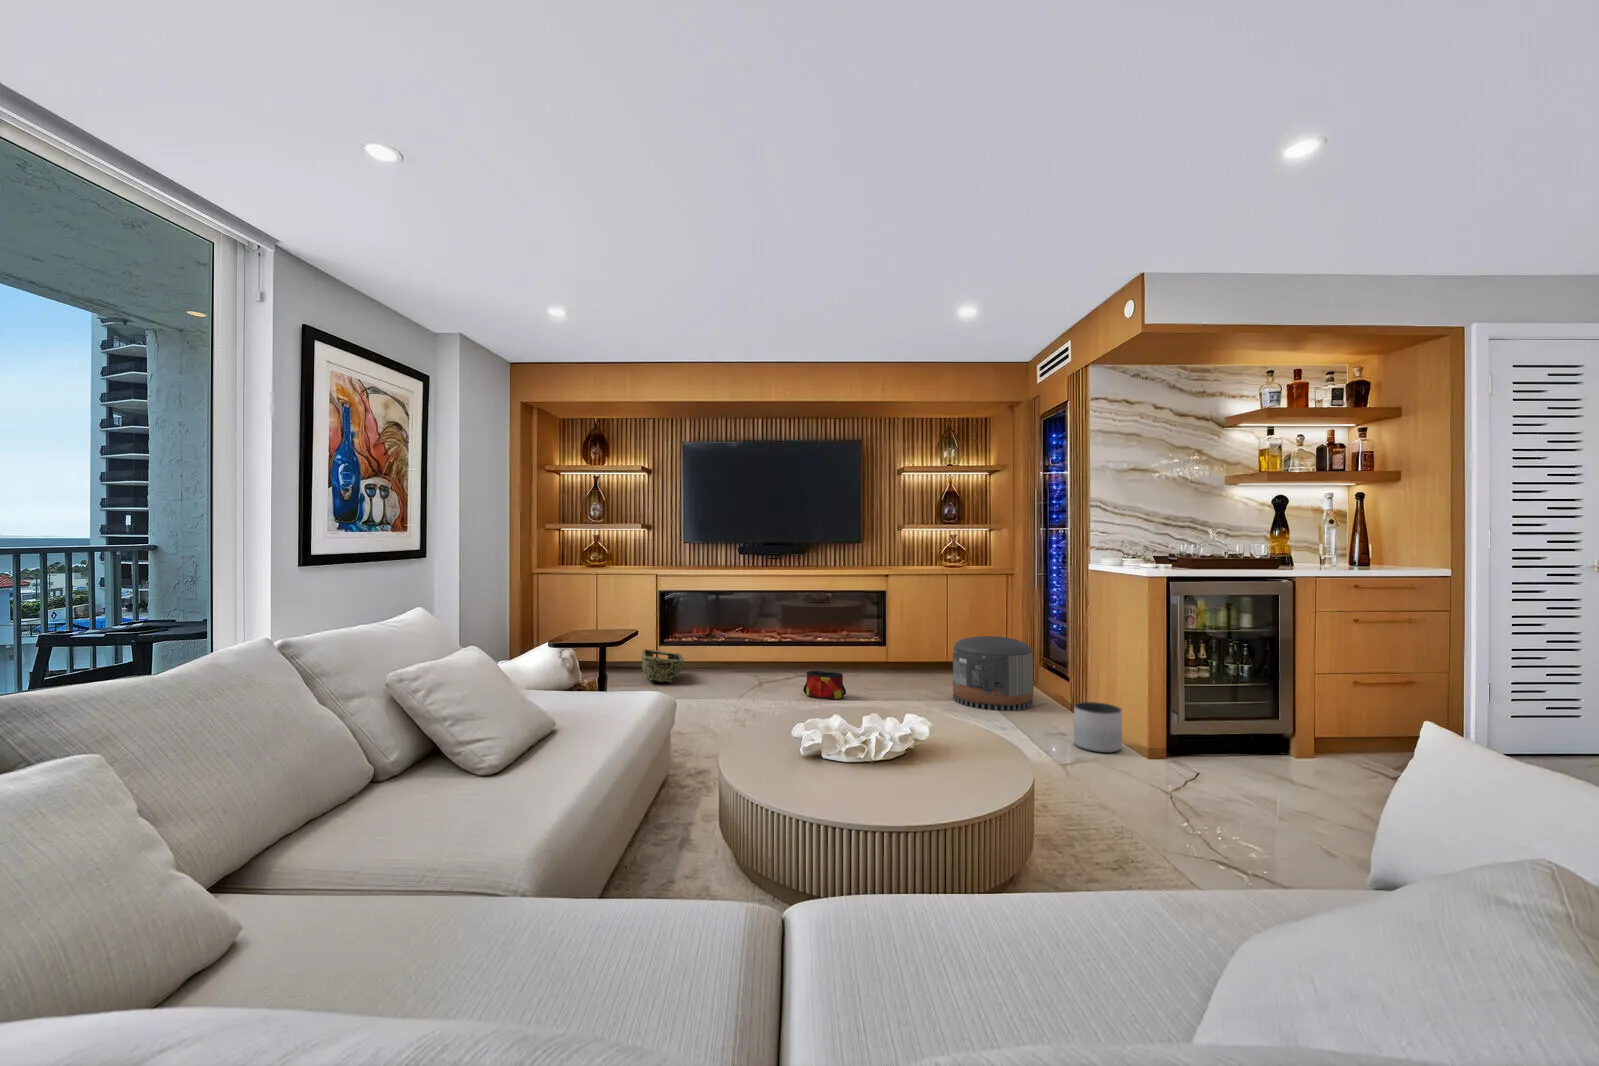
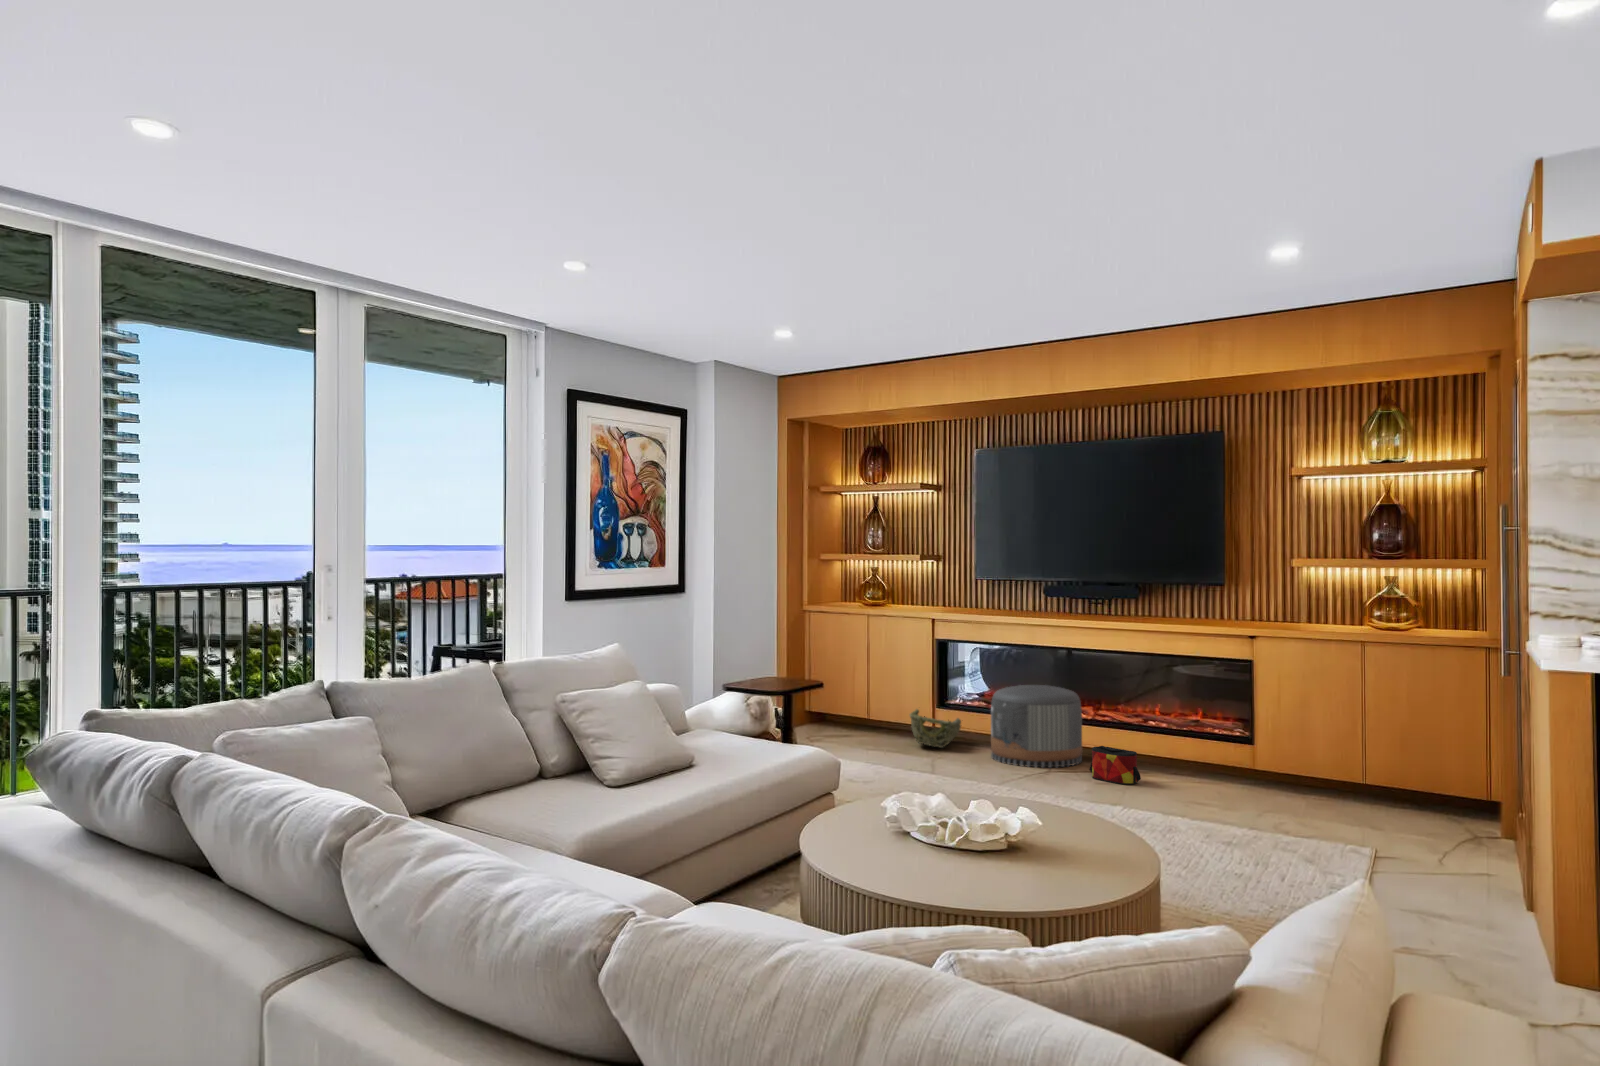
pouf: present [953,636,1033,711] -> present [991,685,1082,768]
planter: present [1074,702,1122,753] -> none [1382,808,1450,876]

